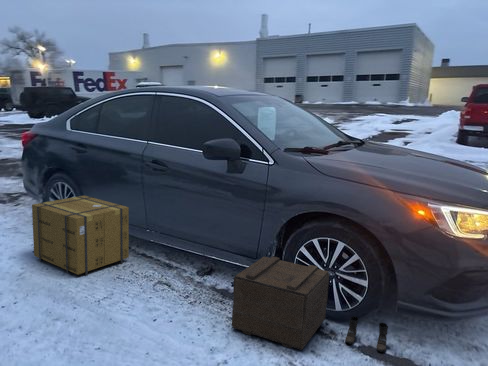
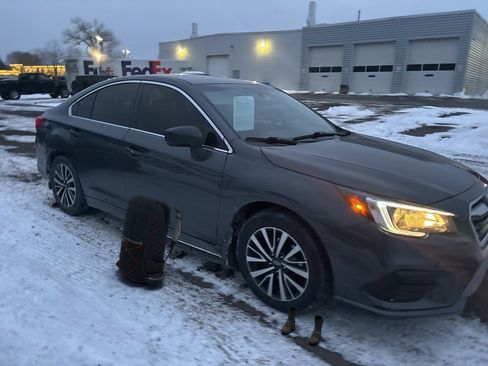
cardboard box: present [32,196,129,276] -> none [25,177,112,252]
backpack: none [149,212,219,305] -> present [115,196,182,285]
wooden crate: present [232,256,329,350] -> none [175,243,274,335]

